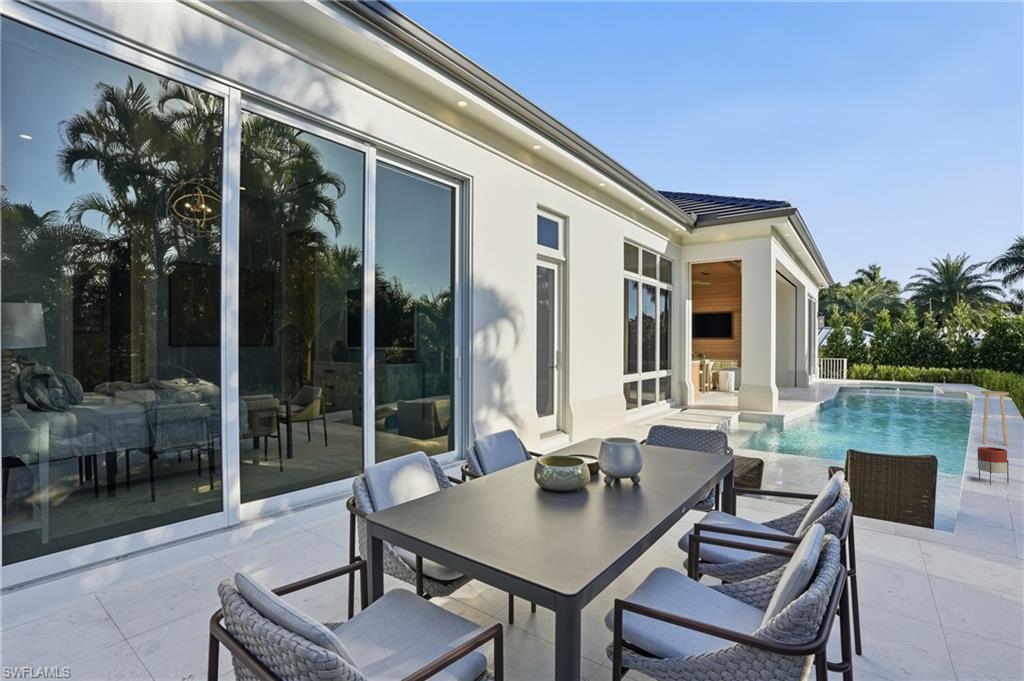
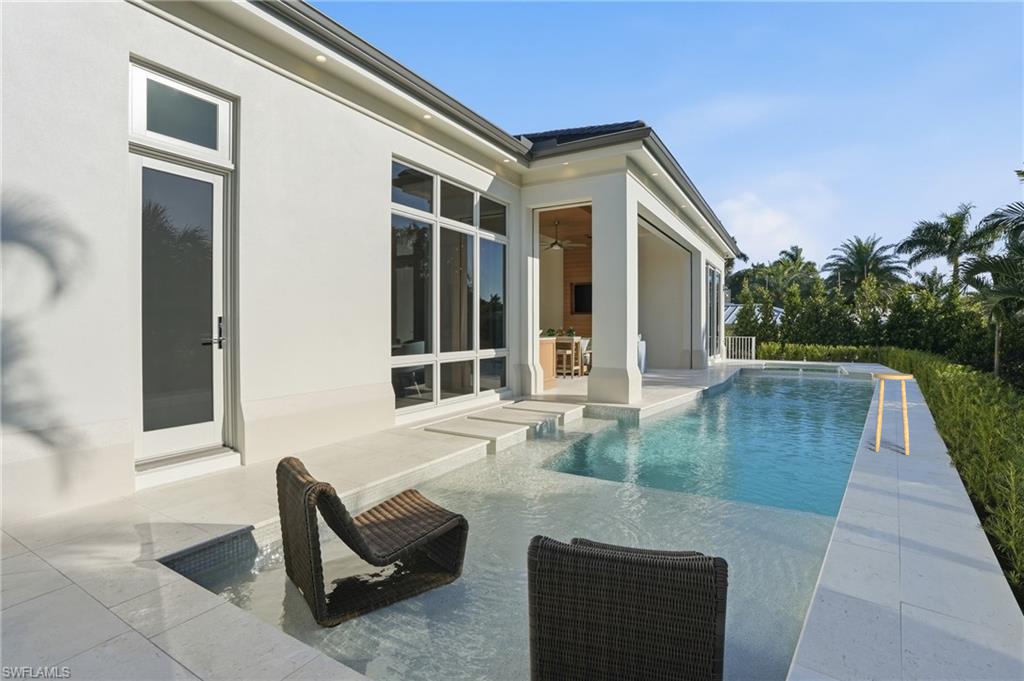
planter: present [977,447,1009,485] -> none [848,488,906,573]

